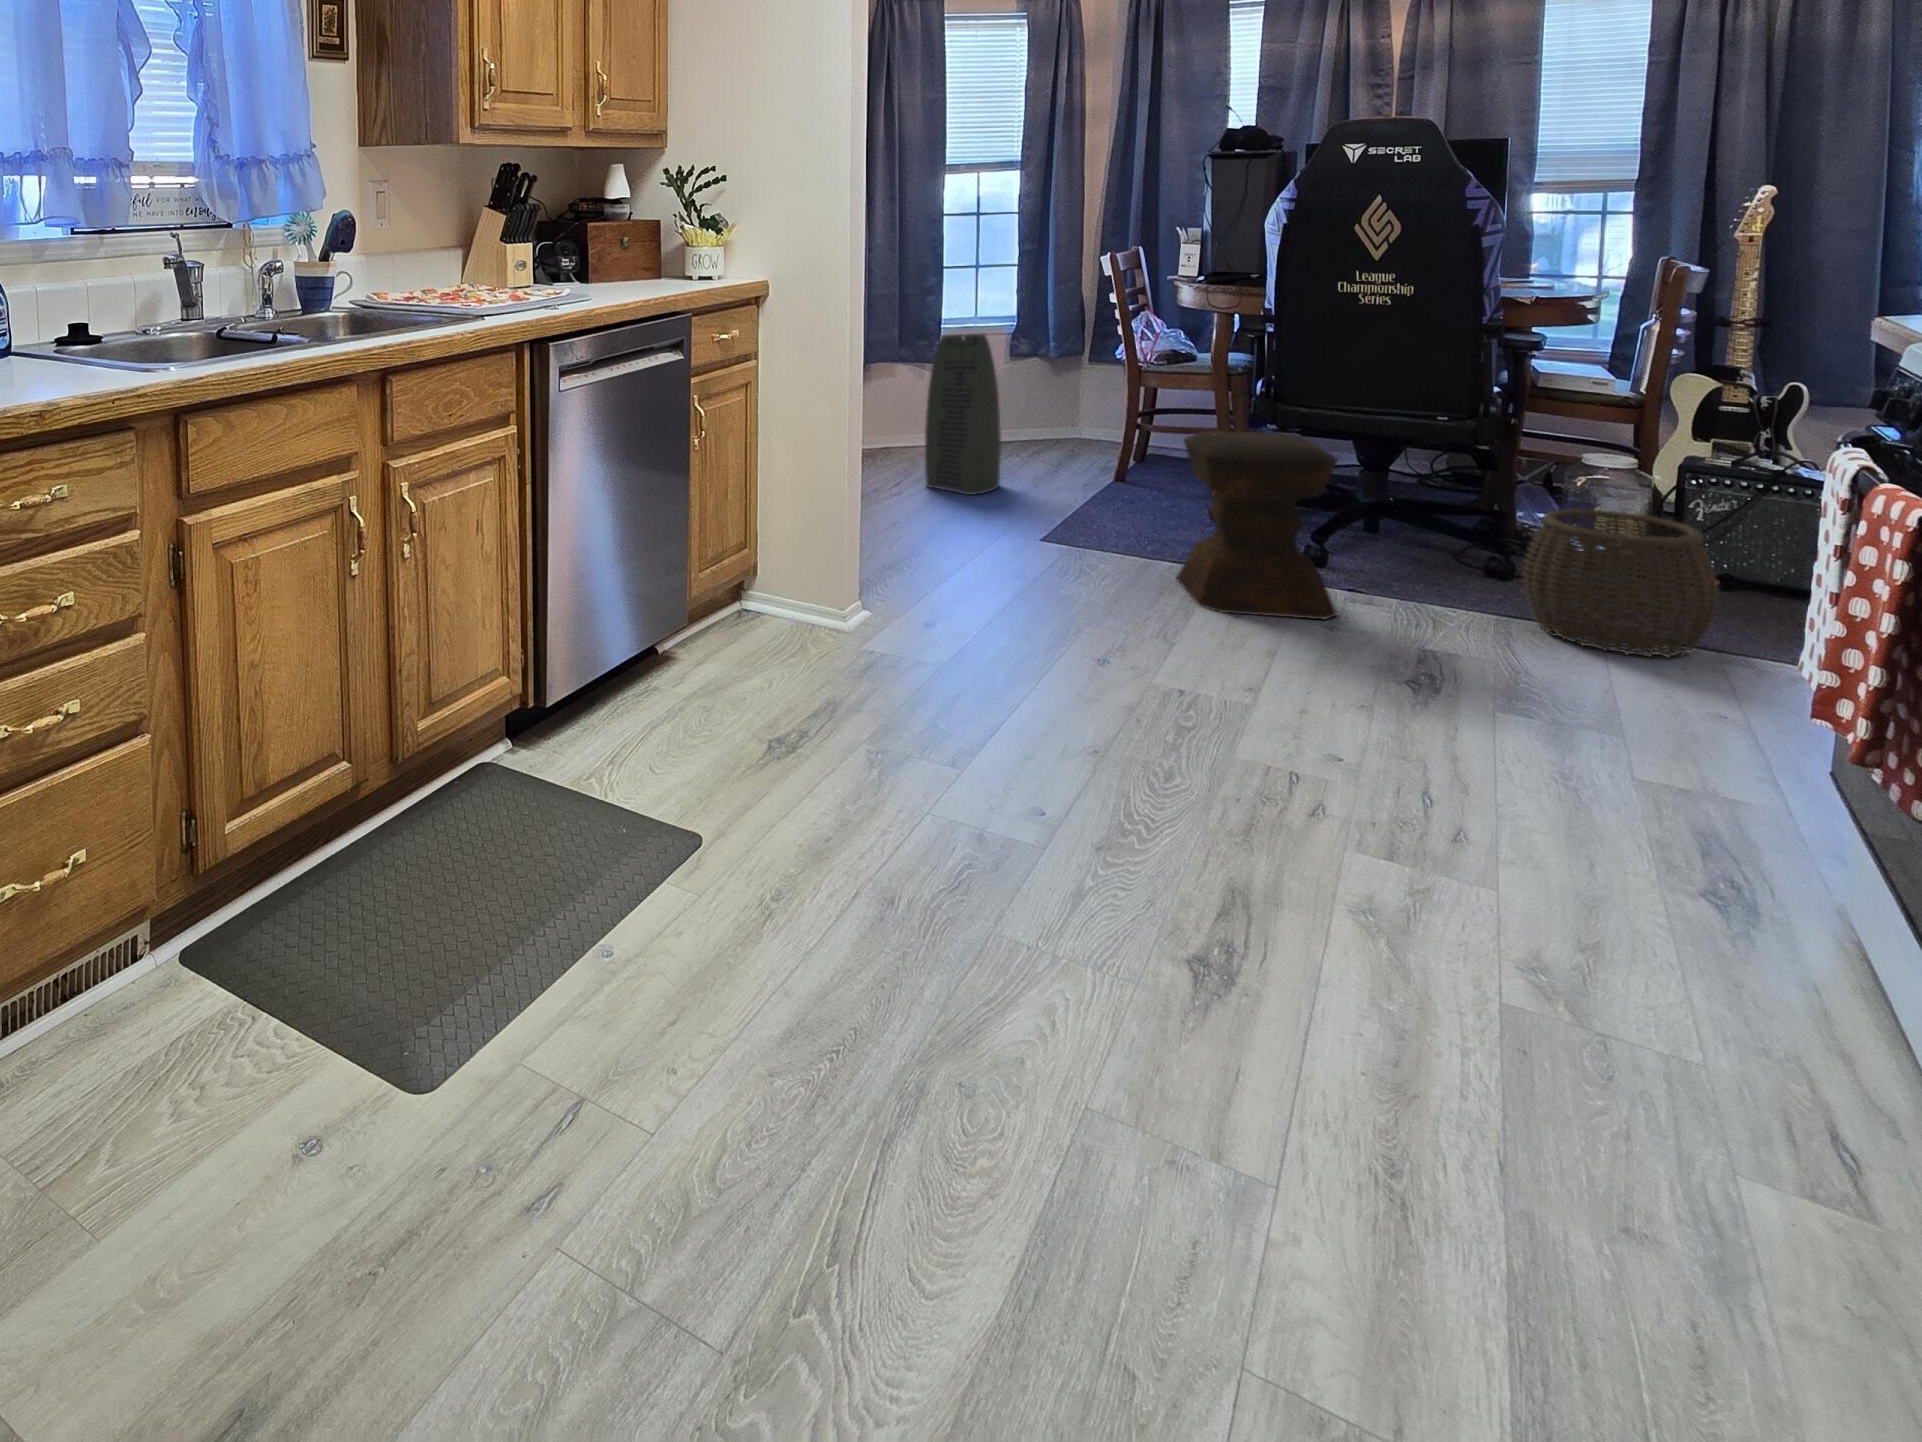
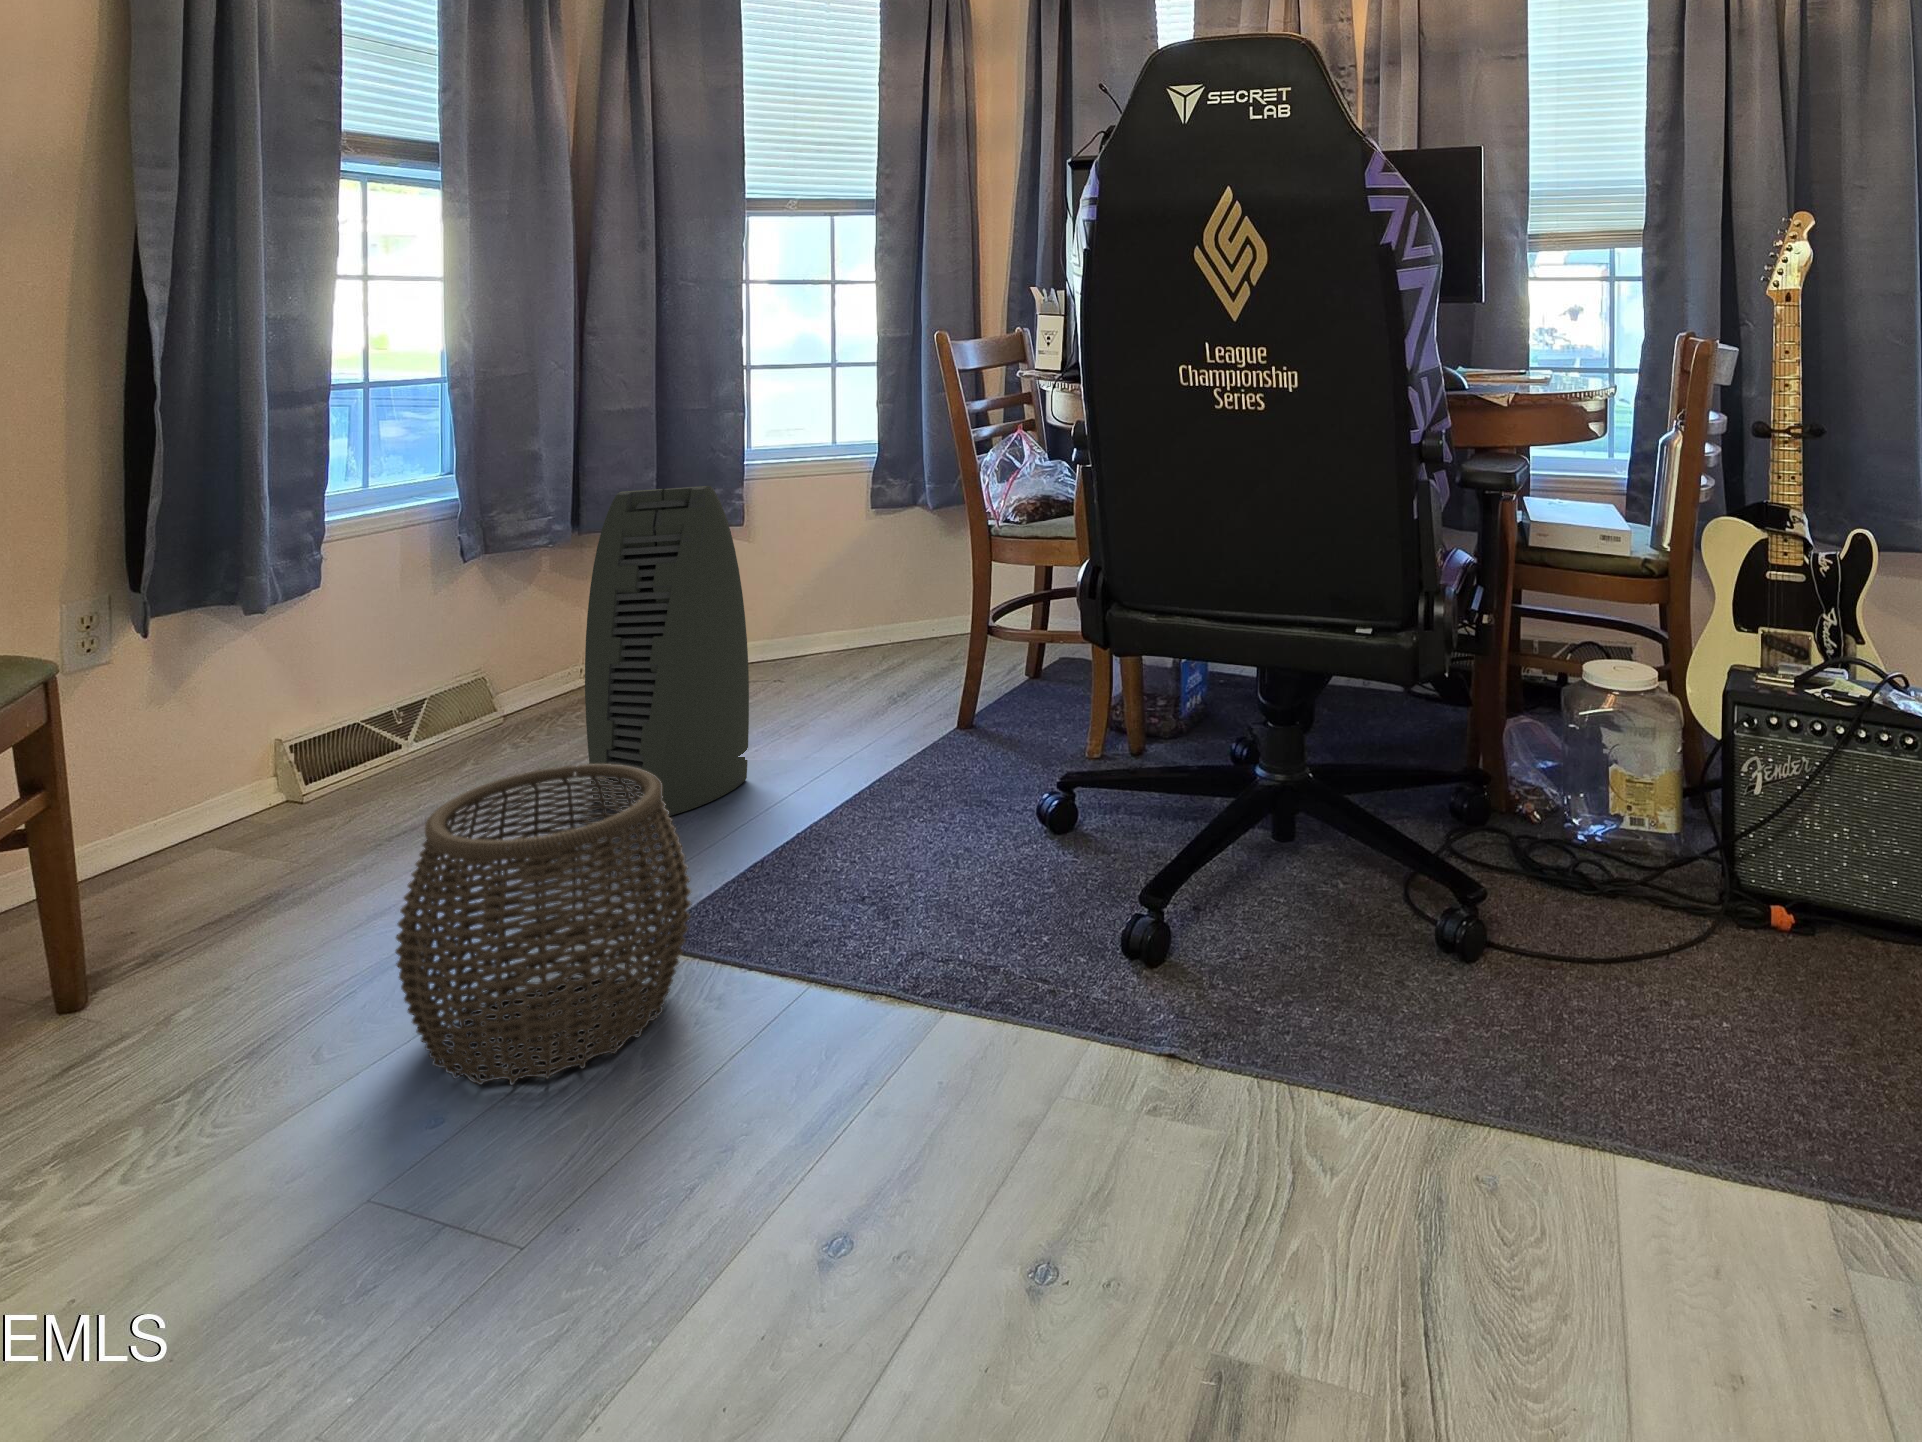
stool: present [1177,431,1338,619] -> none [782,716,1104,1279]
woven basket: present [1523,509,1718,657] -> present [396,764,691,1085]

